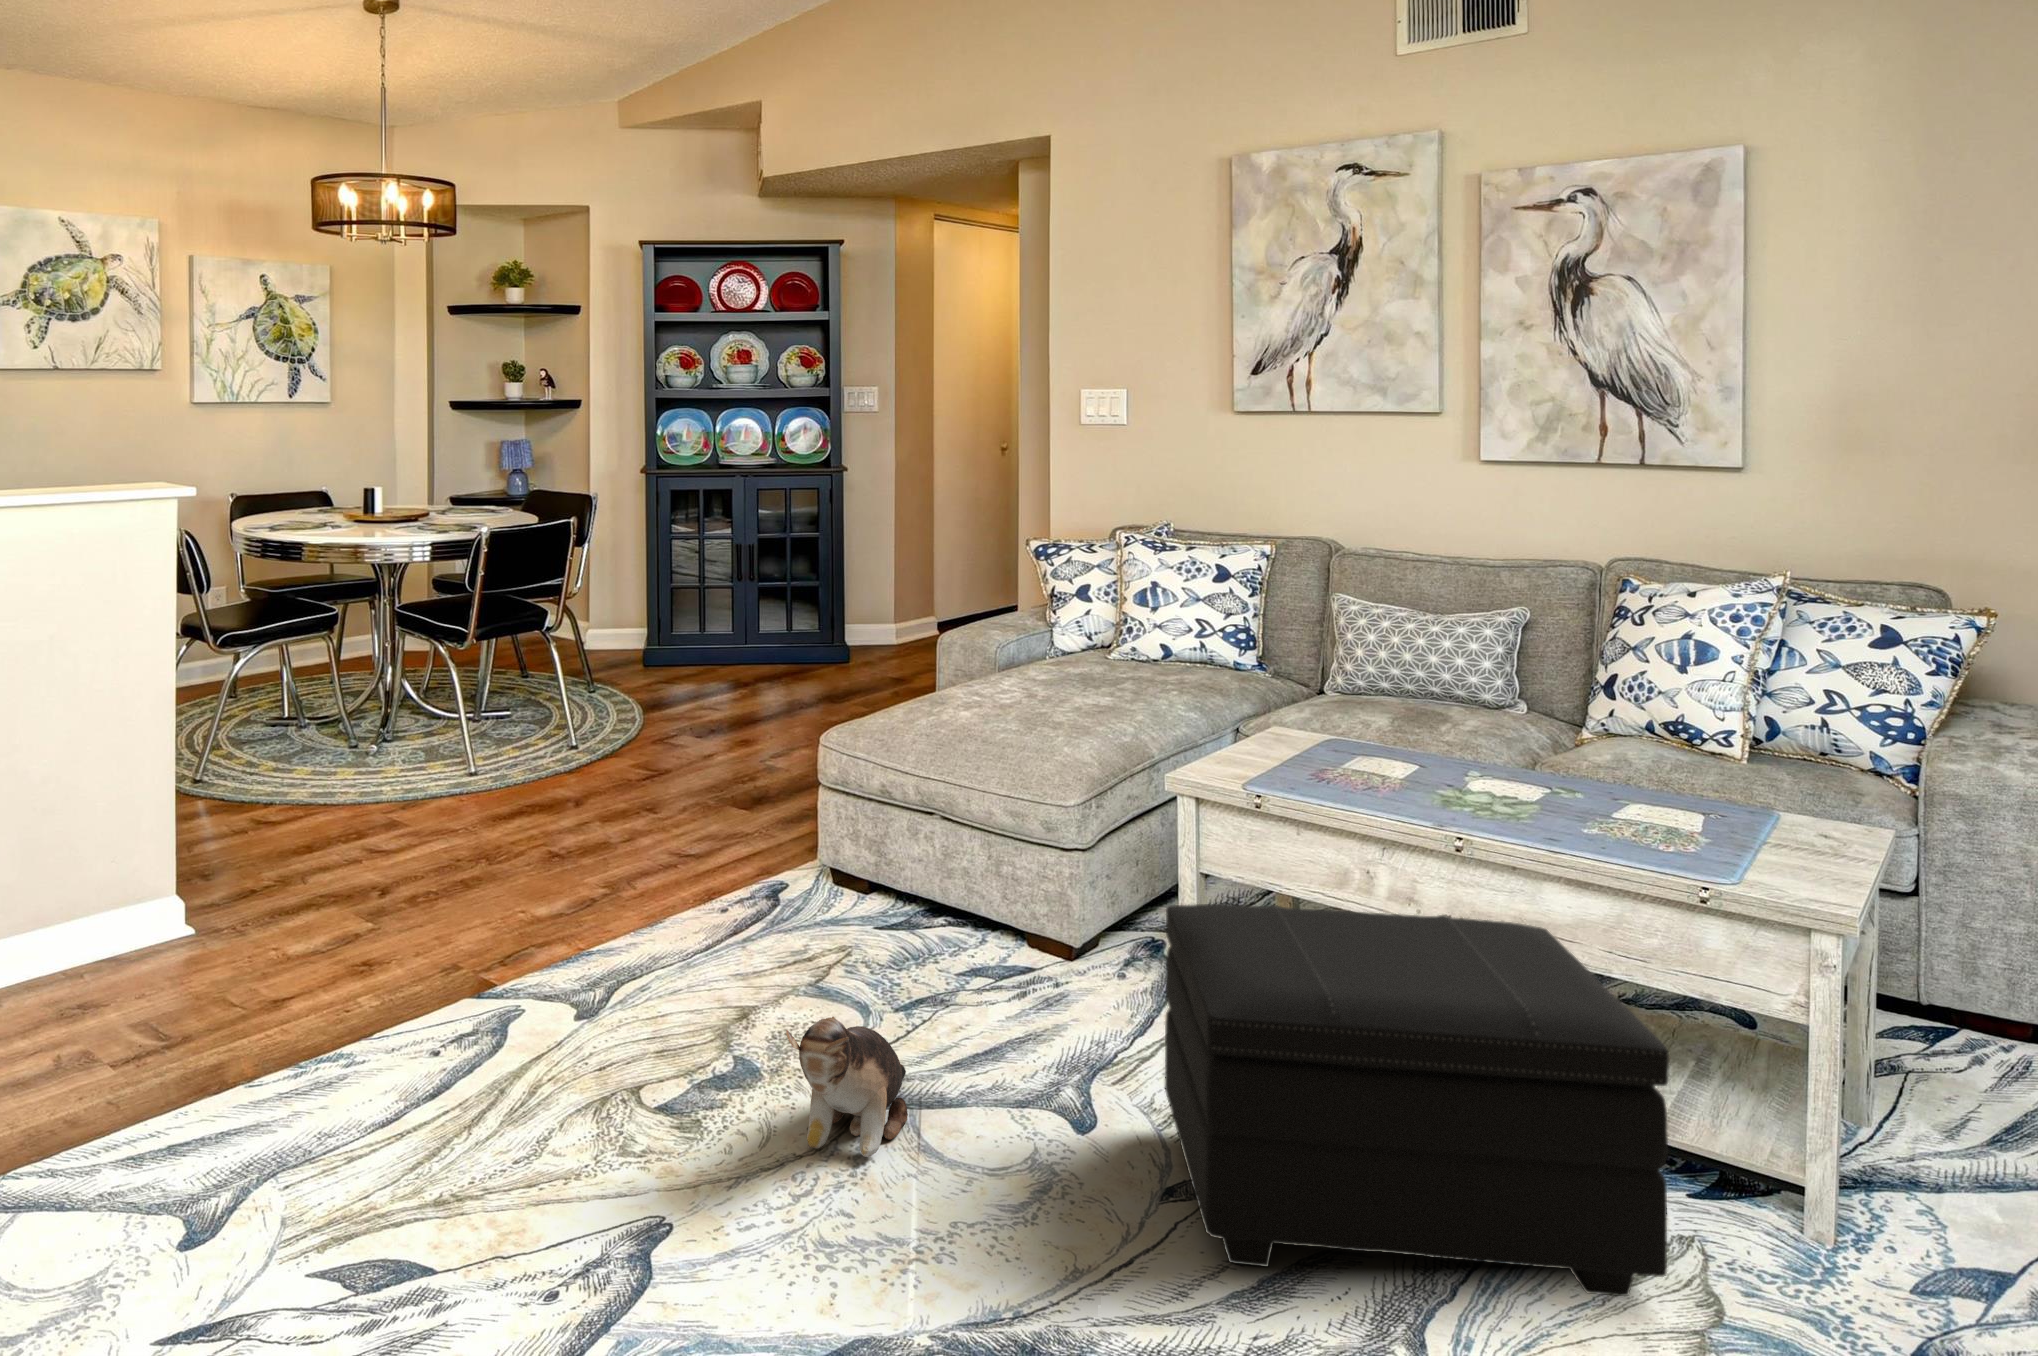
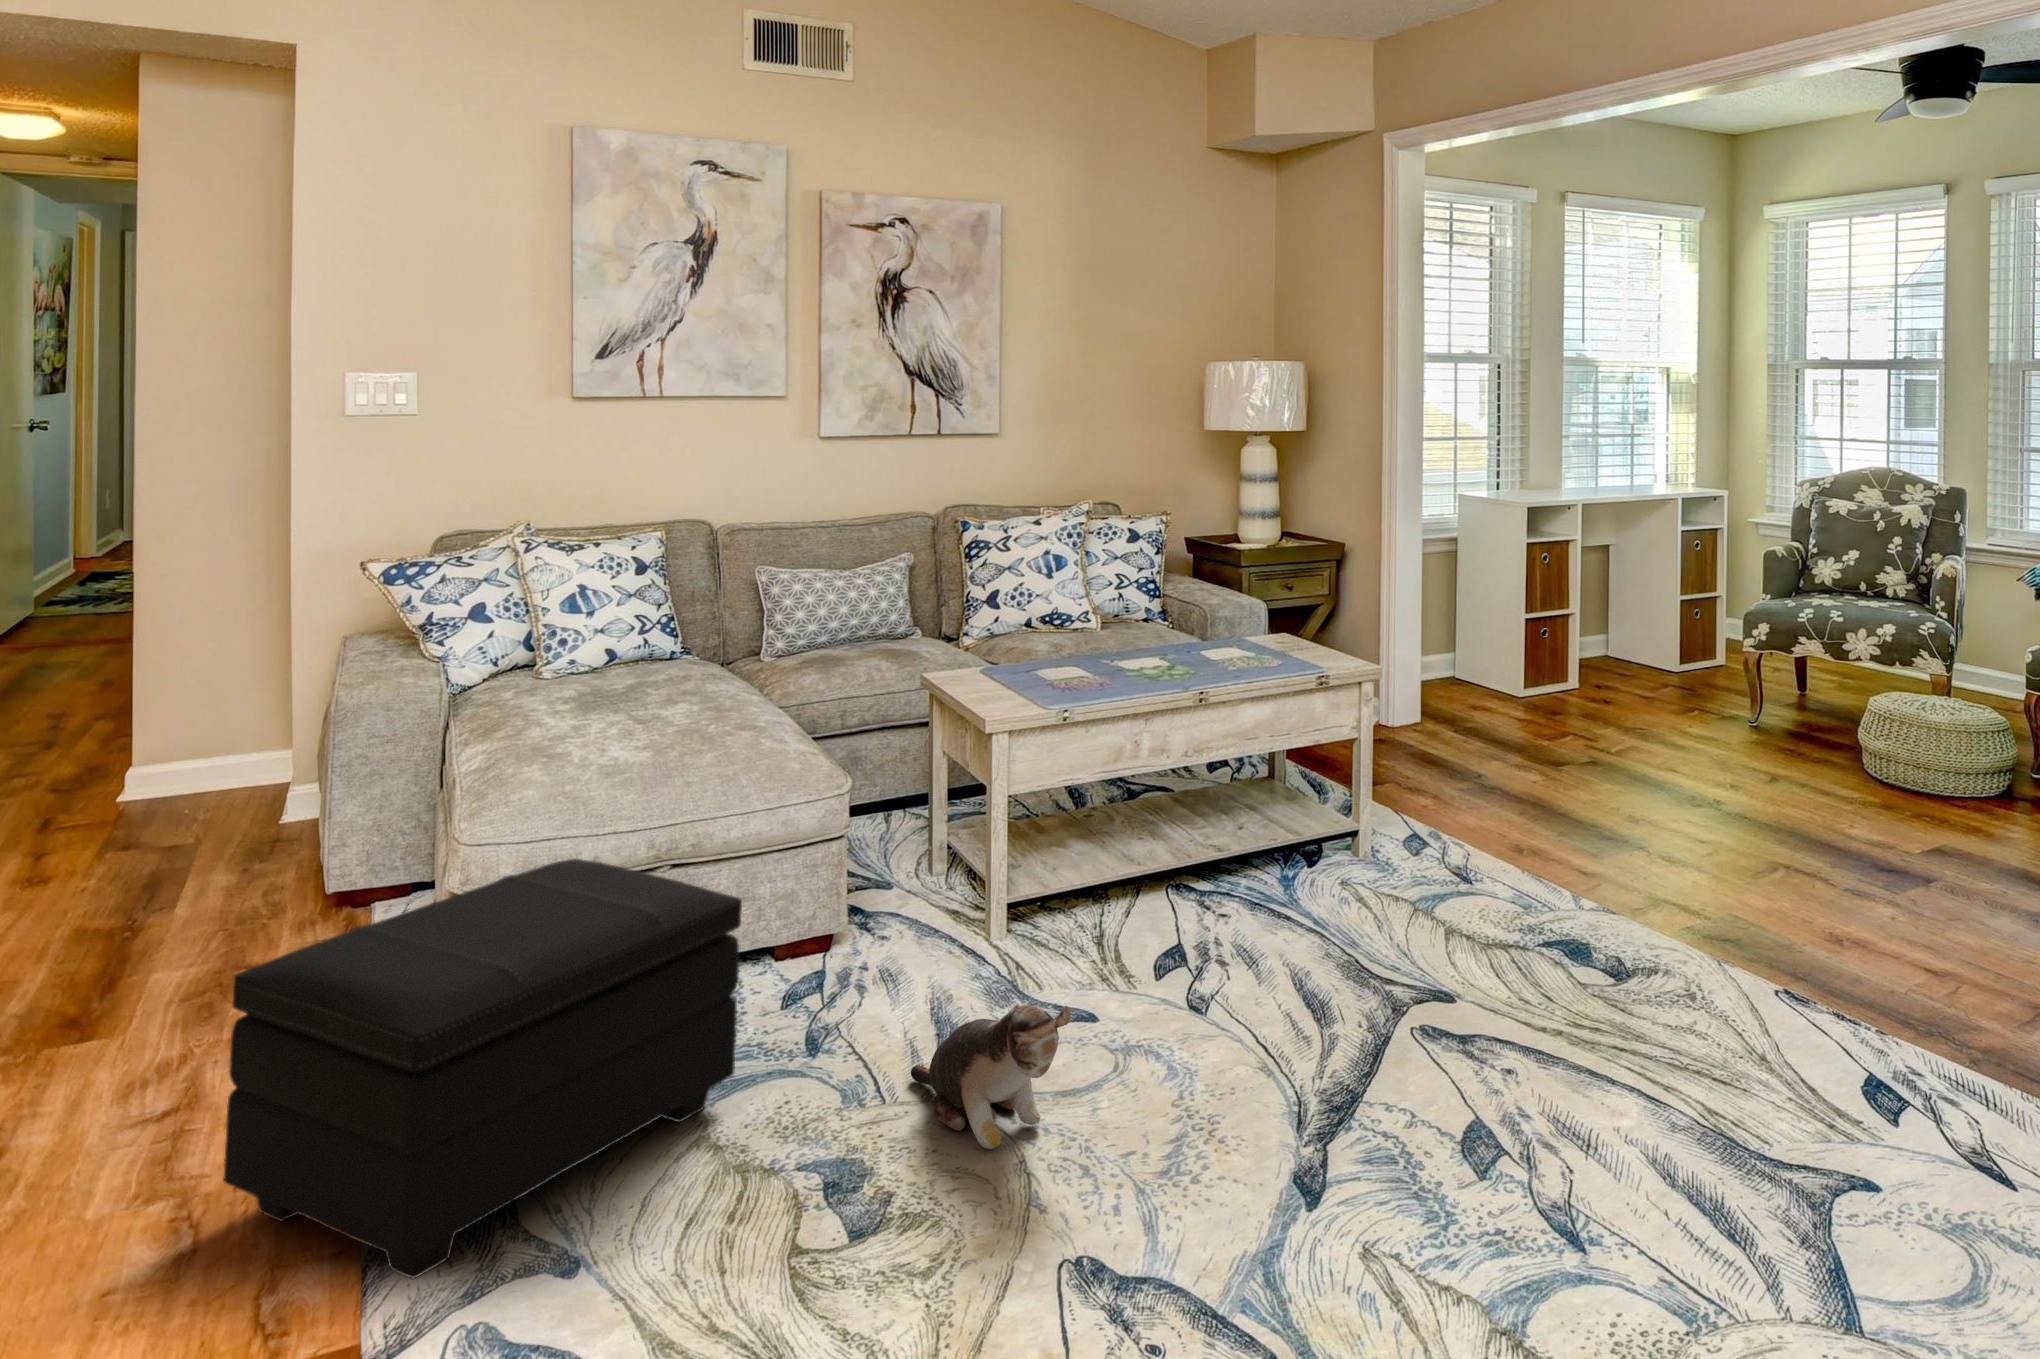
footstool: present [1165,904,1669,1296] -> present [224,859,742,1278]

